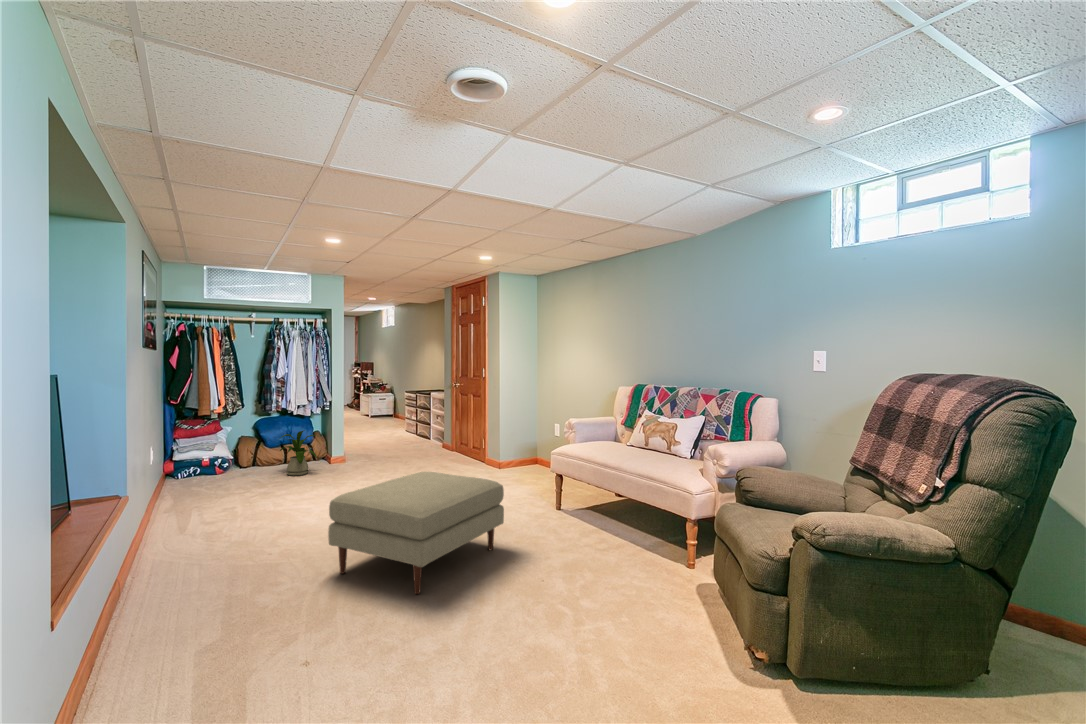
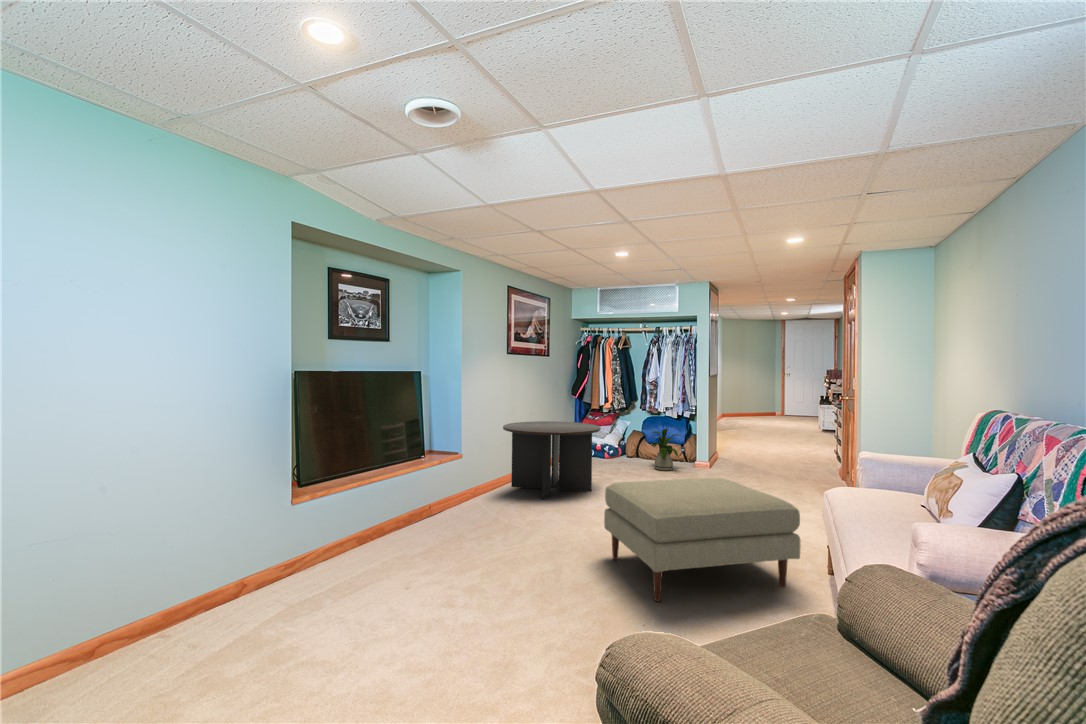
coffee table: none [99,435,251,537] -> present [503,421,601,499]

